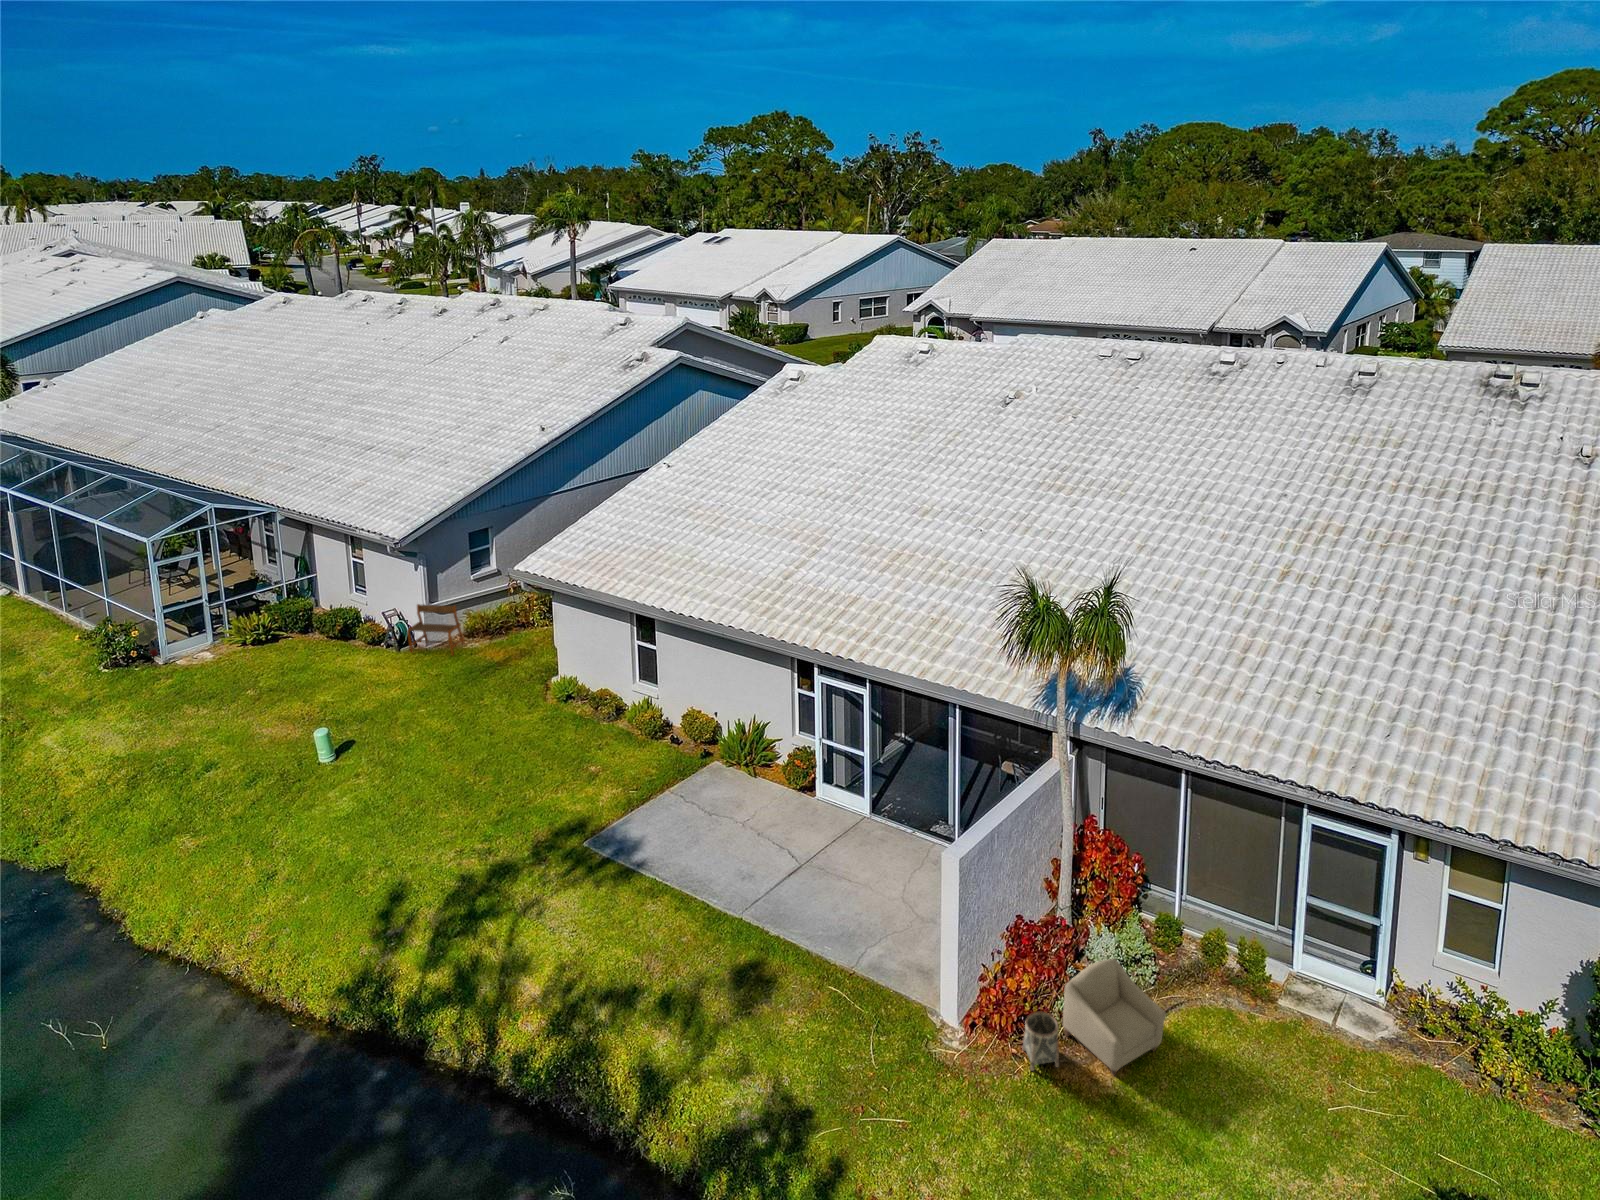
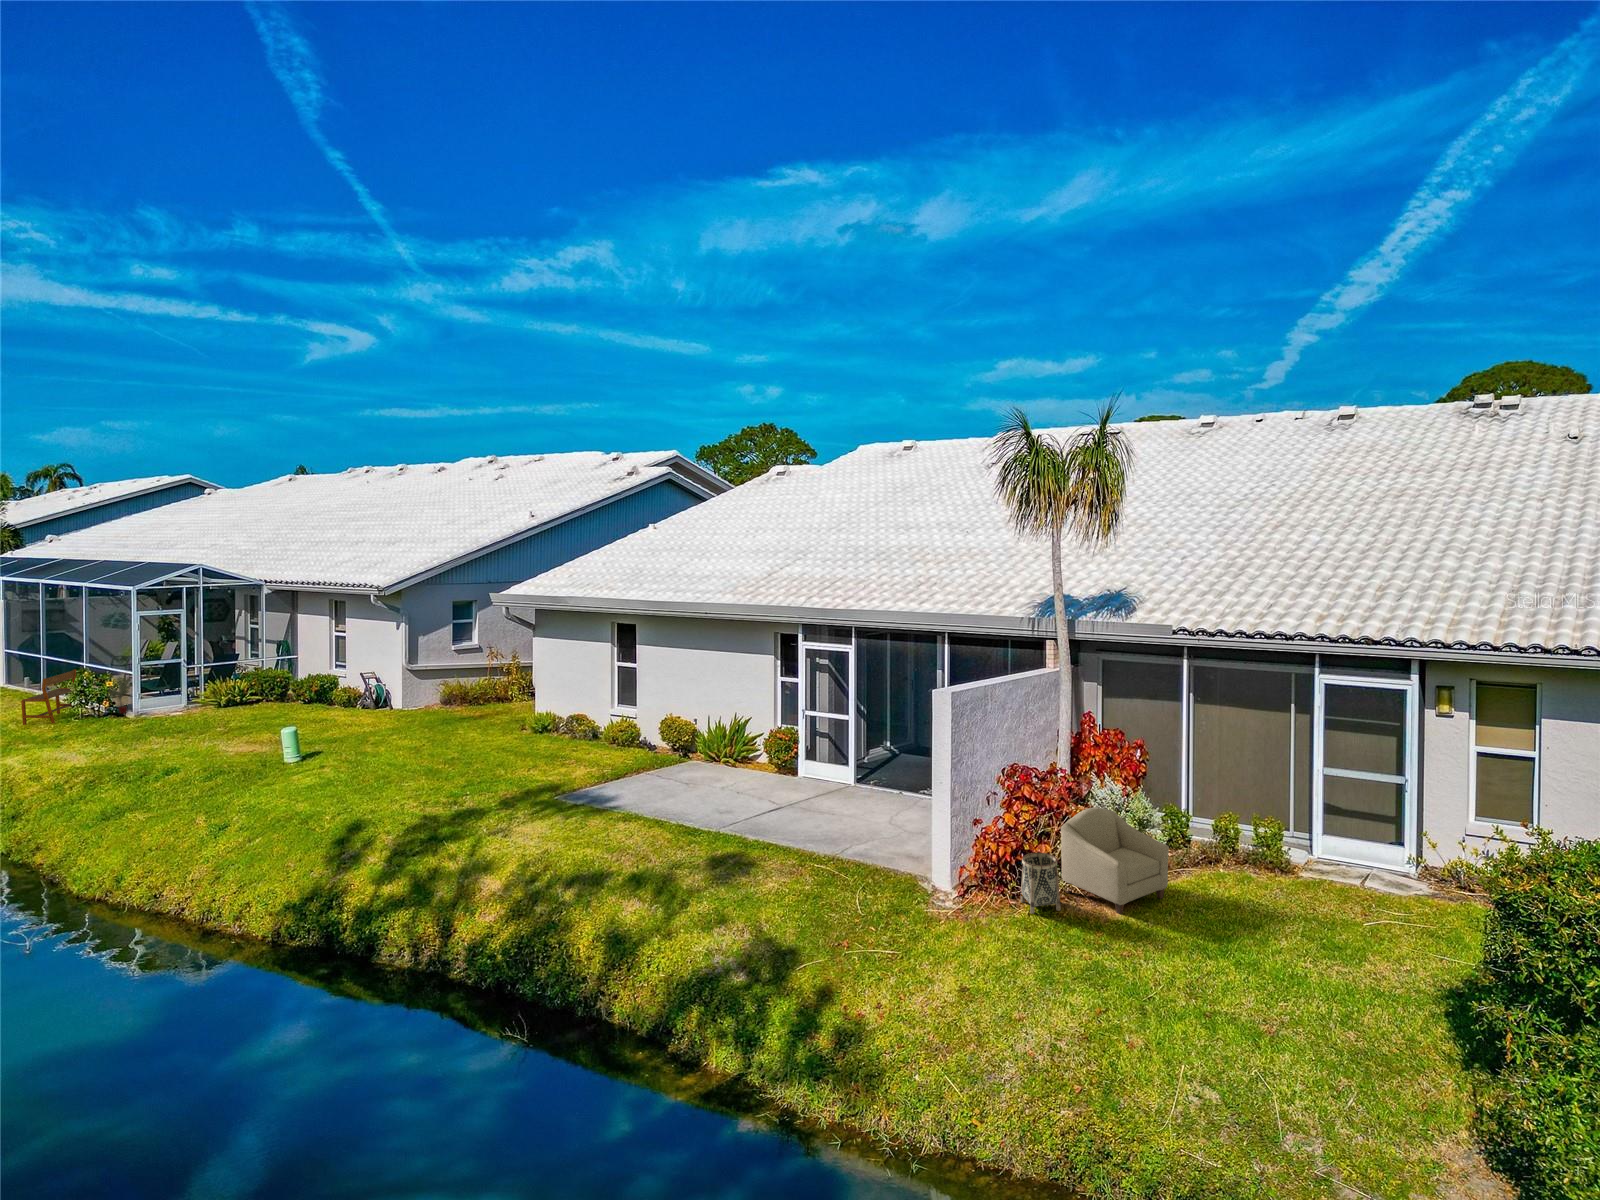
bench: present [407,604,464,656] -> present [21,669,76,725]

